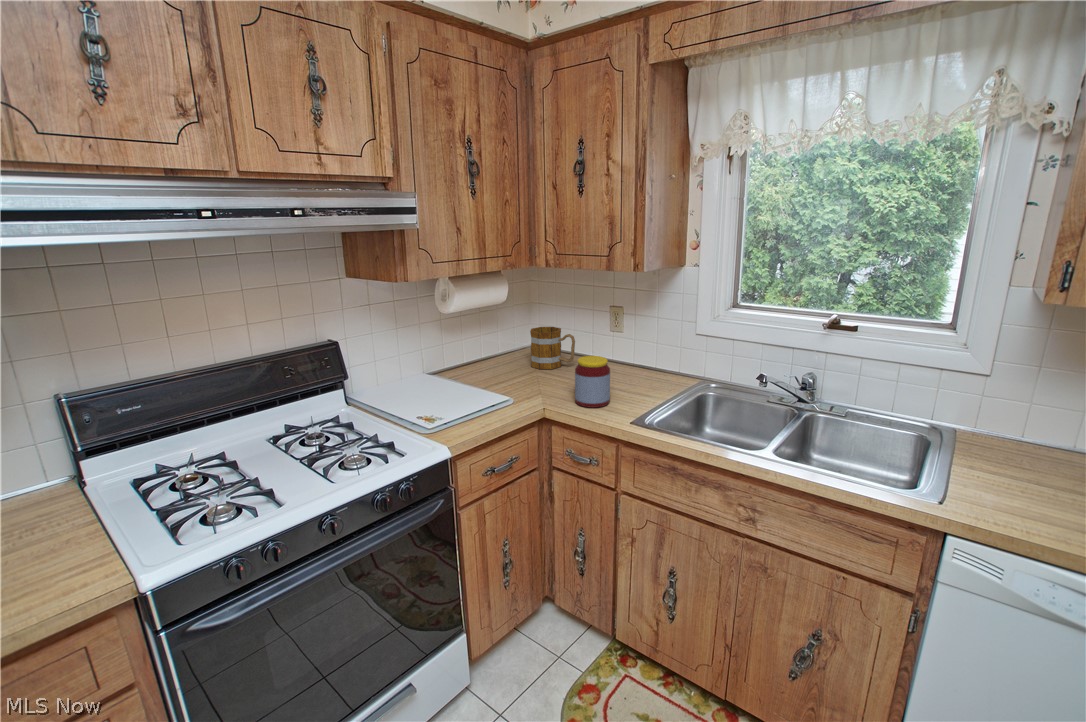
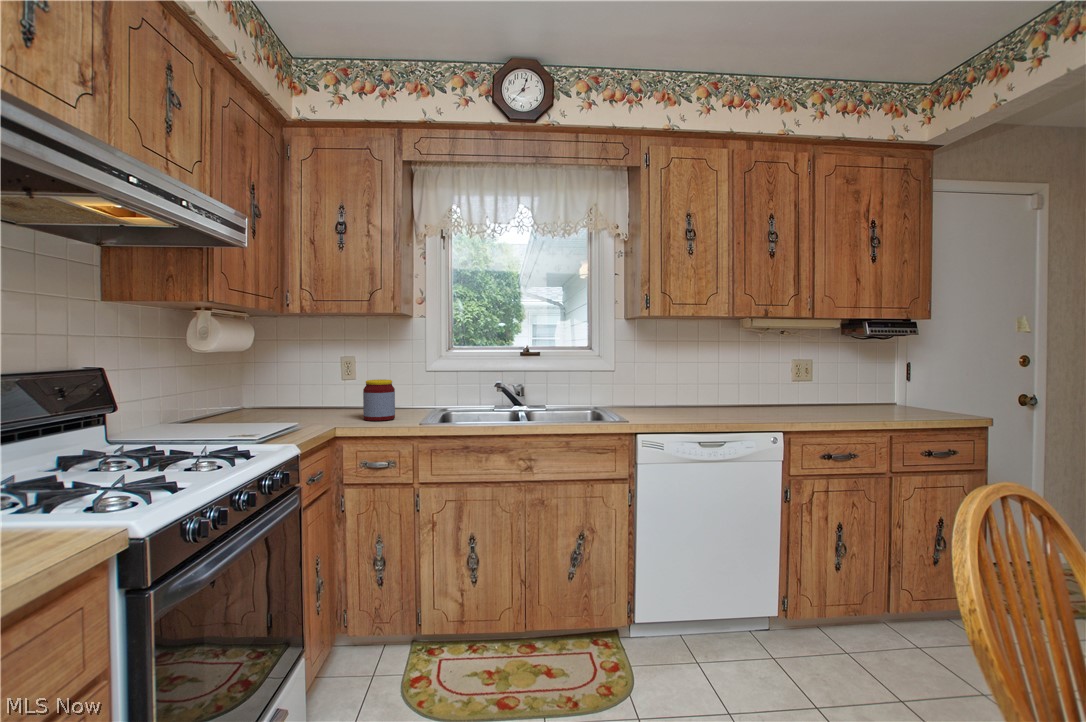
mug: present [530,327,575,369] -> none [278,375,328,412]

